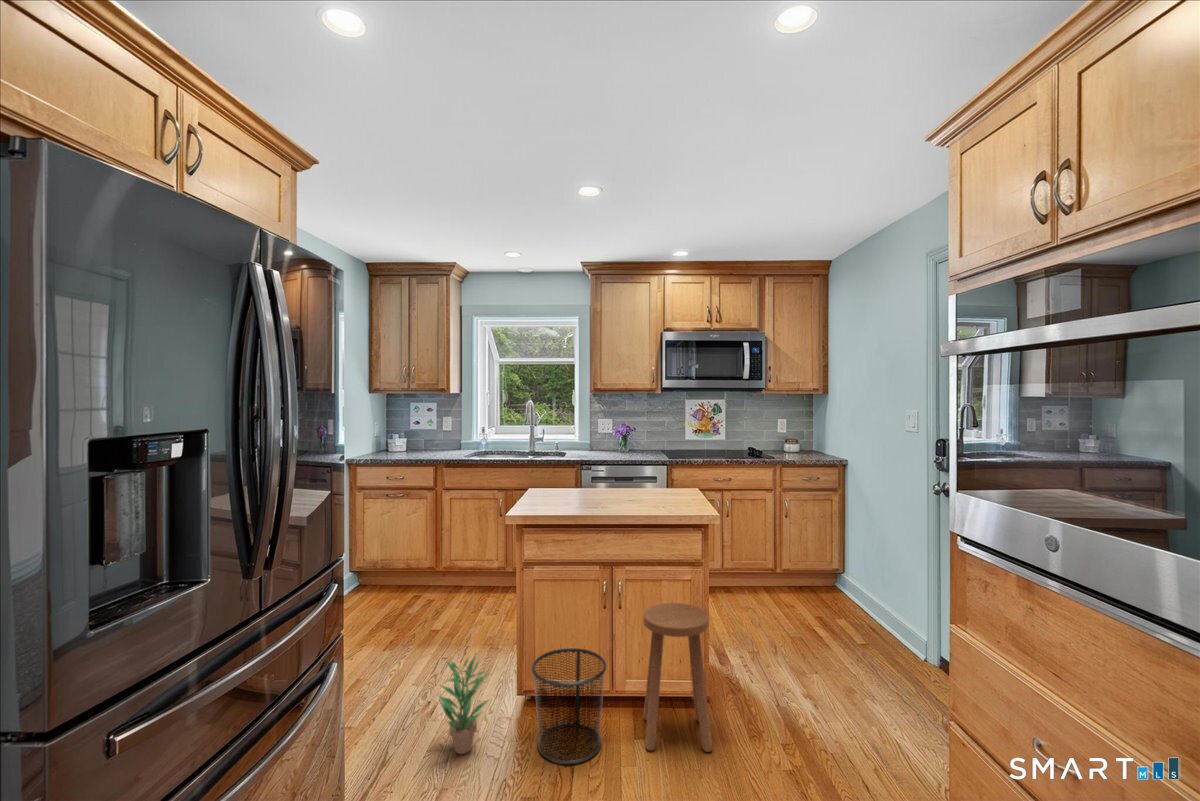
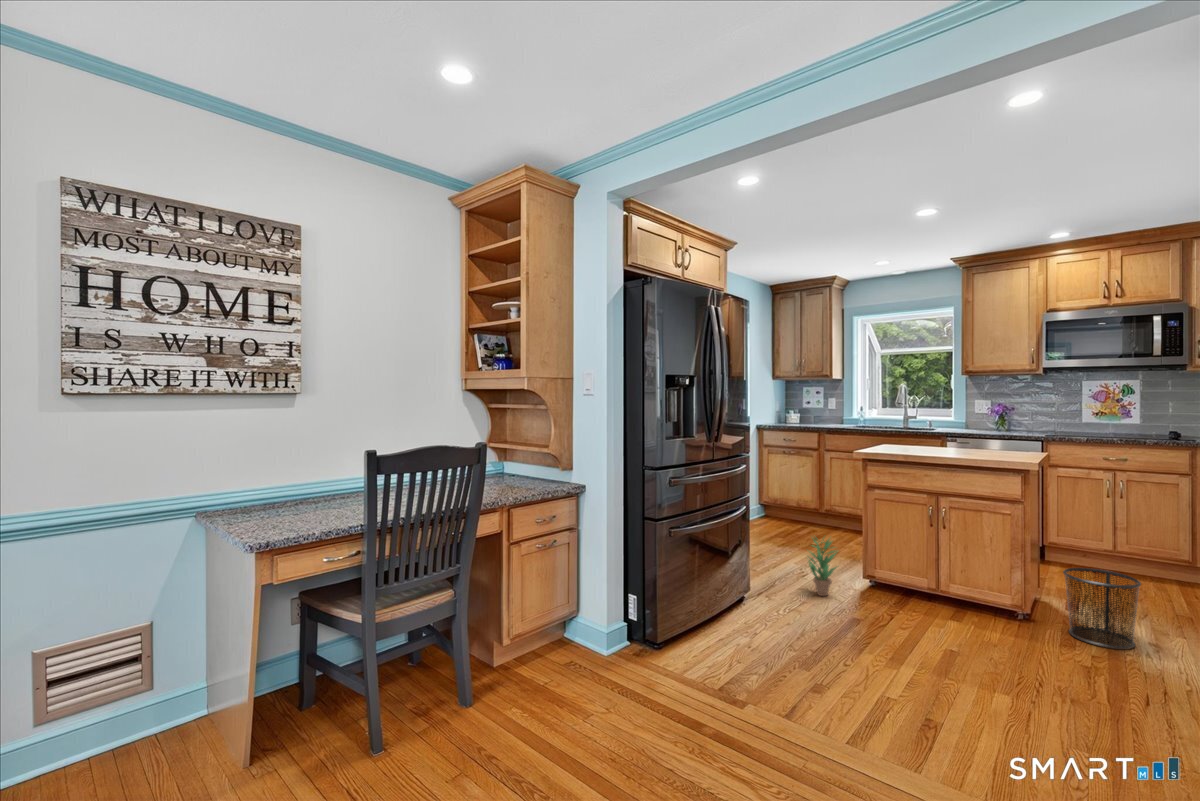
stool: present [643,603,712,752] -> none [956,529,1021,638]
waste bin: present [532,648,607,764] -> present [1063,568,1141,649]

